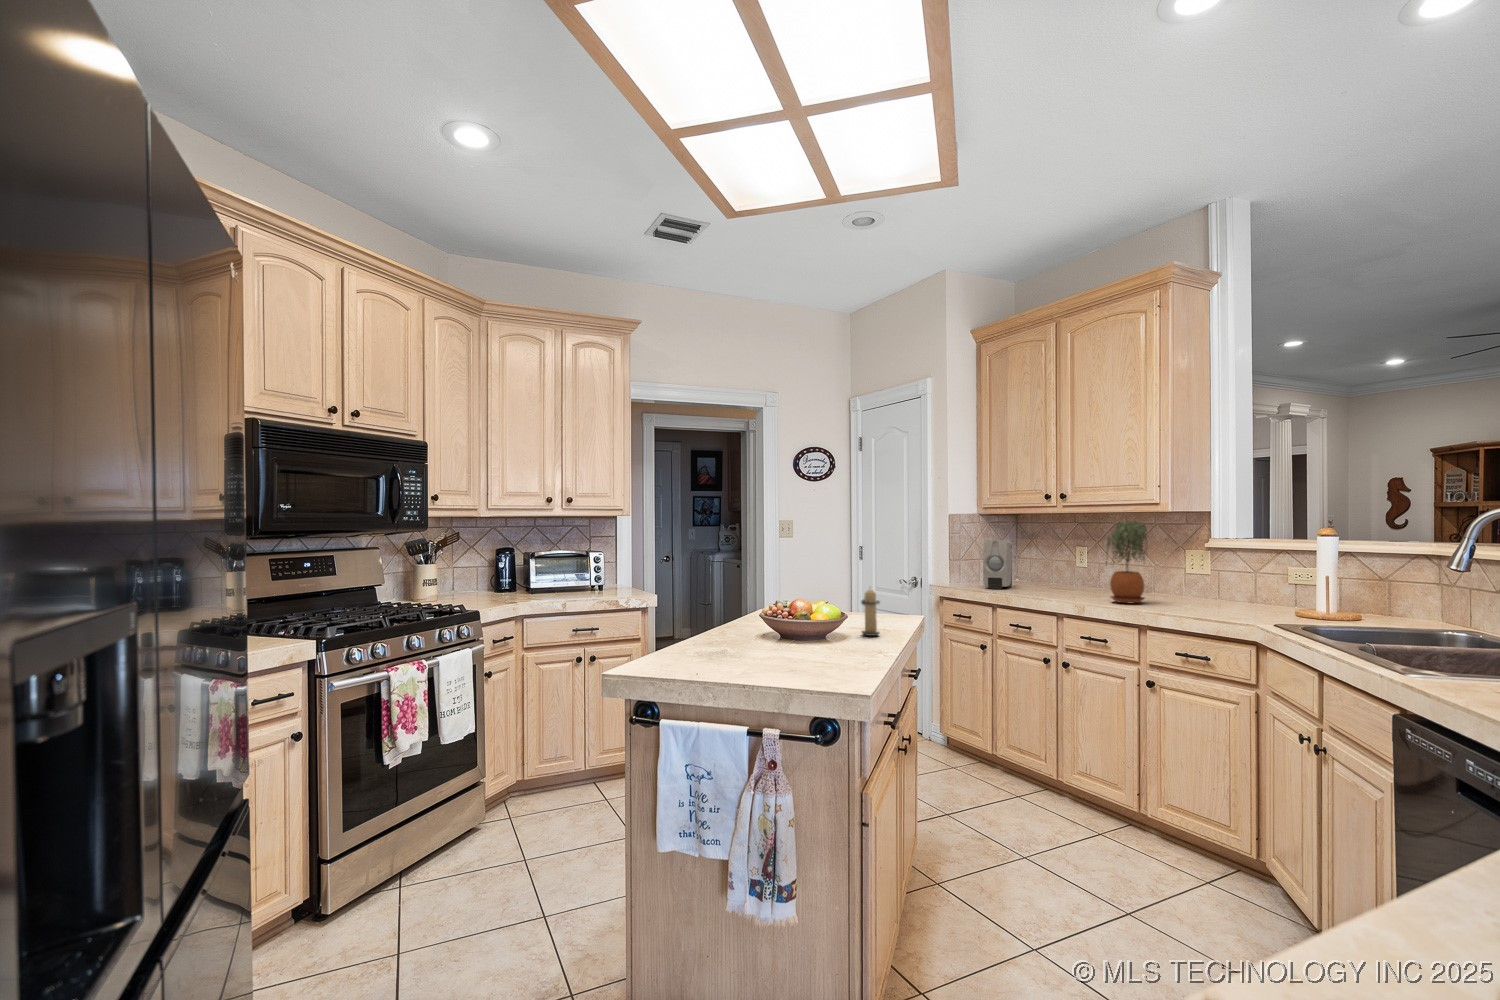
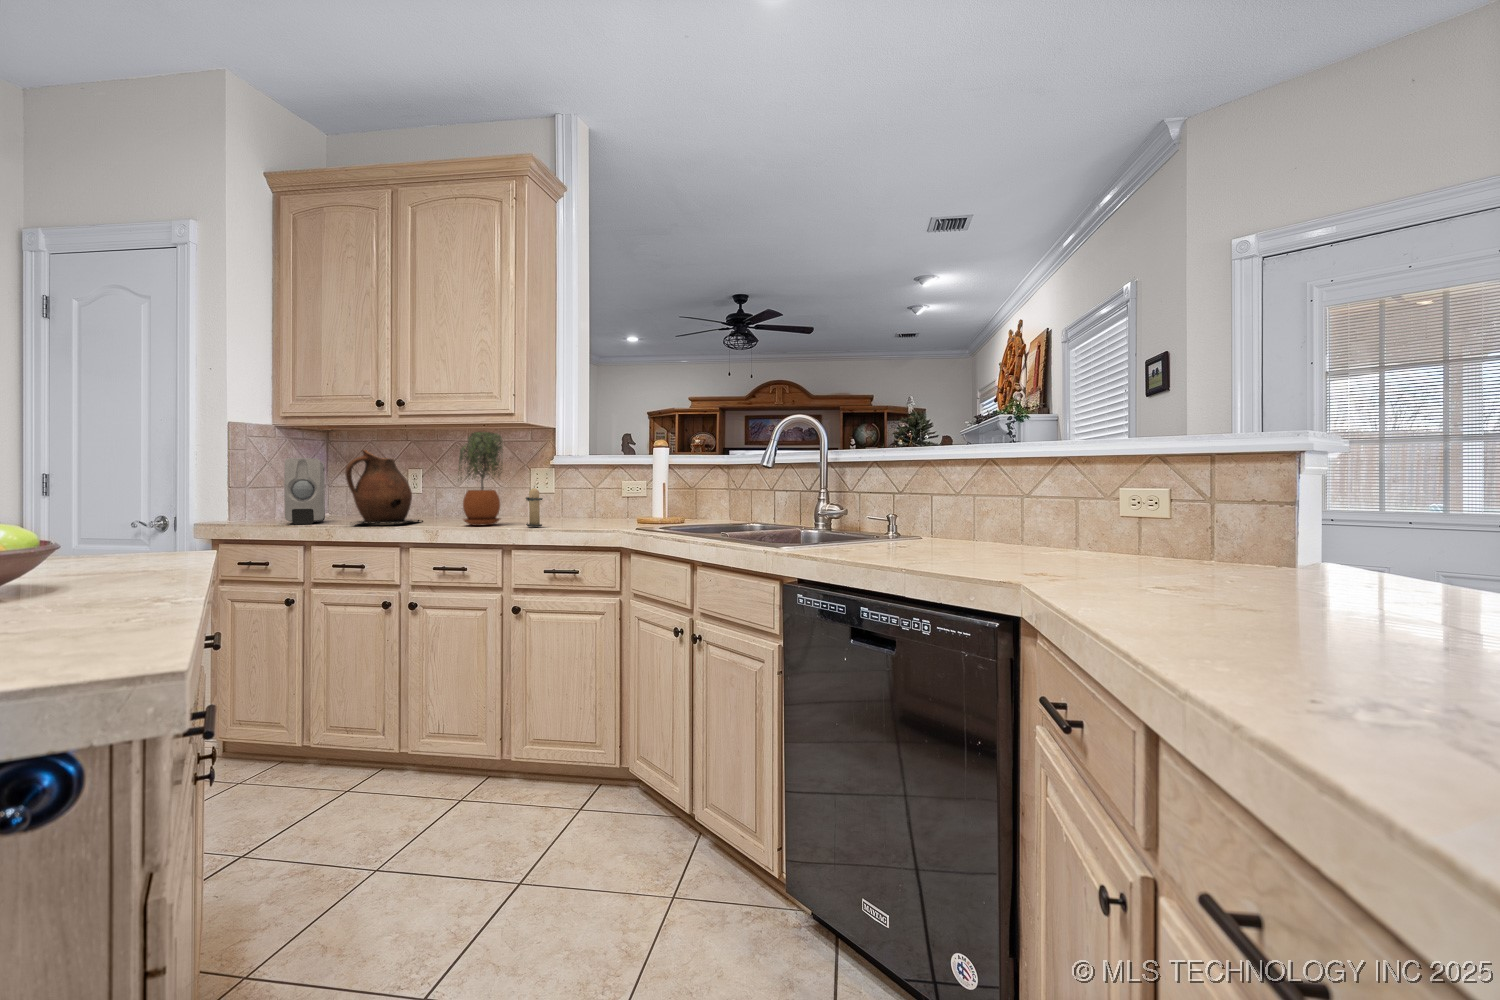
ceramic pitcher: none [1022,535,1083,596] -> present [346,450,419,524]
candle: present [861,589,880,636] -> present [526,487,543,527]

